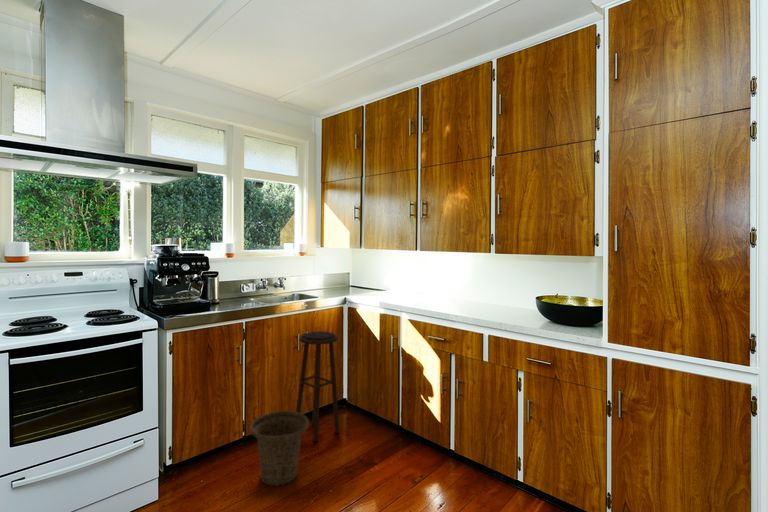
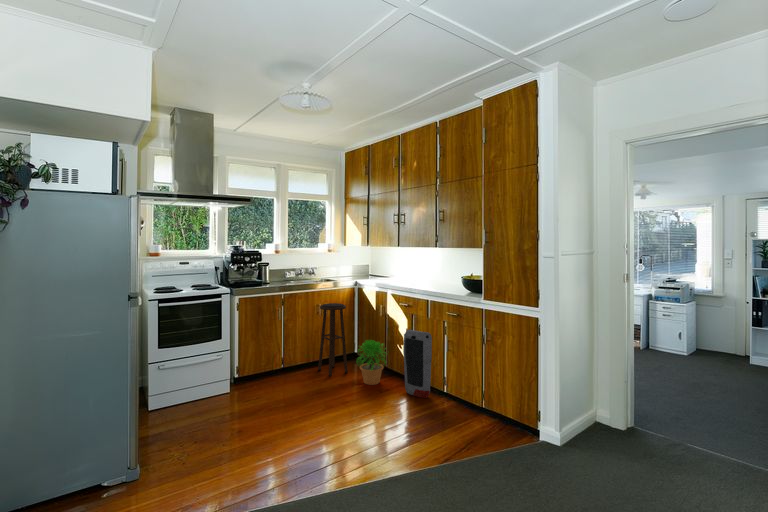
air purifier: none [438,376,485,480] -> present [403,330,432,398]
potted plant: none [359,387,408,457] -> present [357,340,386,385]
basket: present [250,411,309,486] -> none [283,351,320,393]

